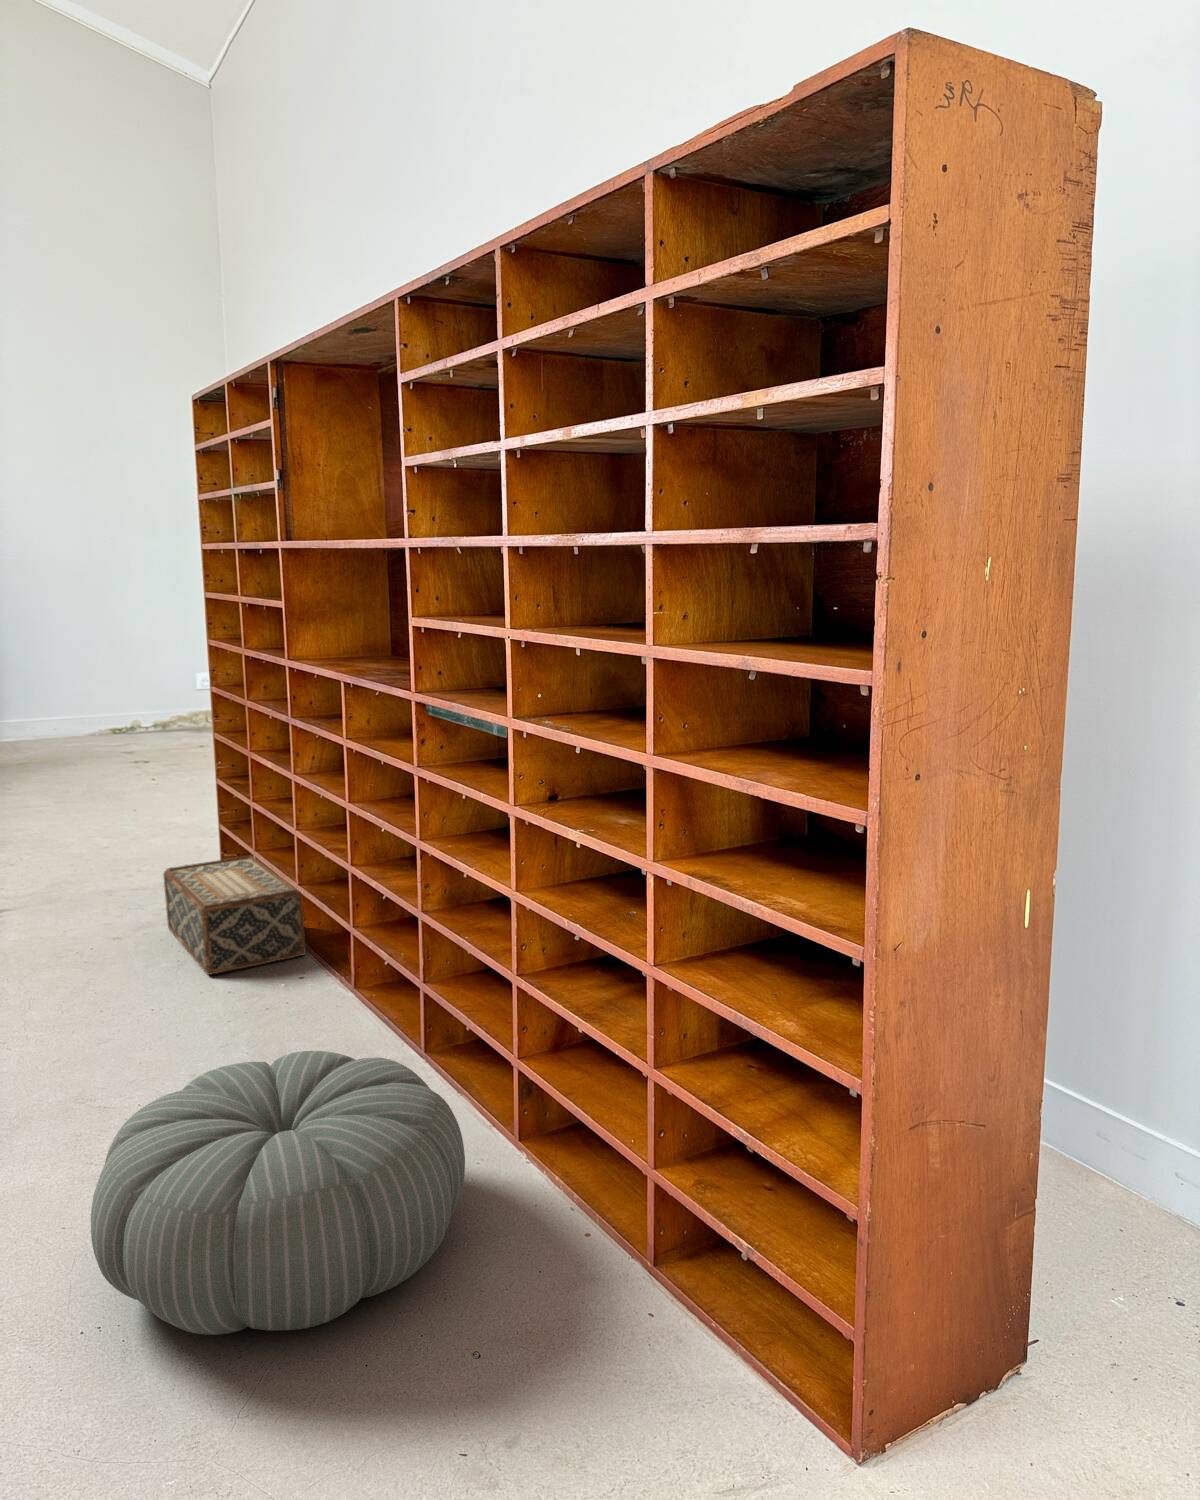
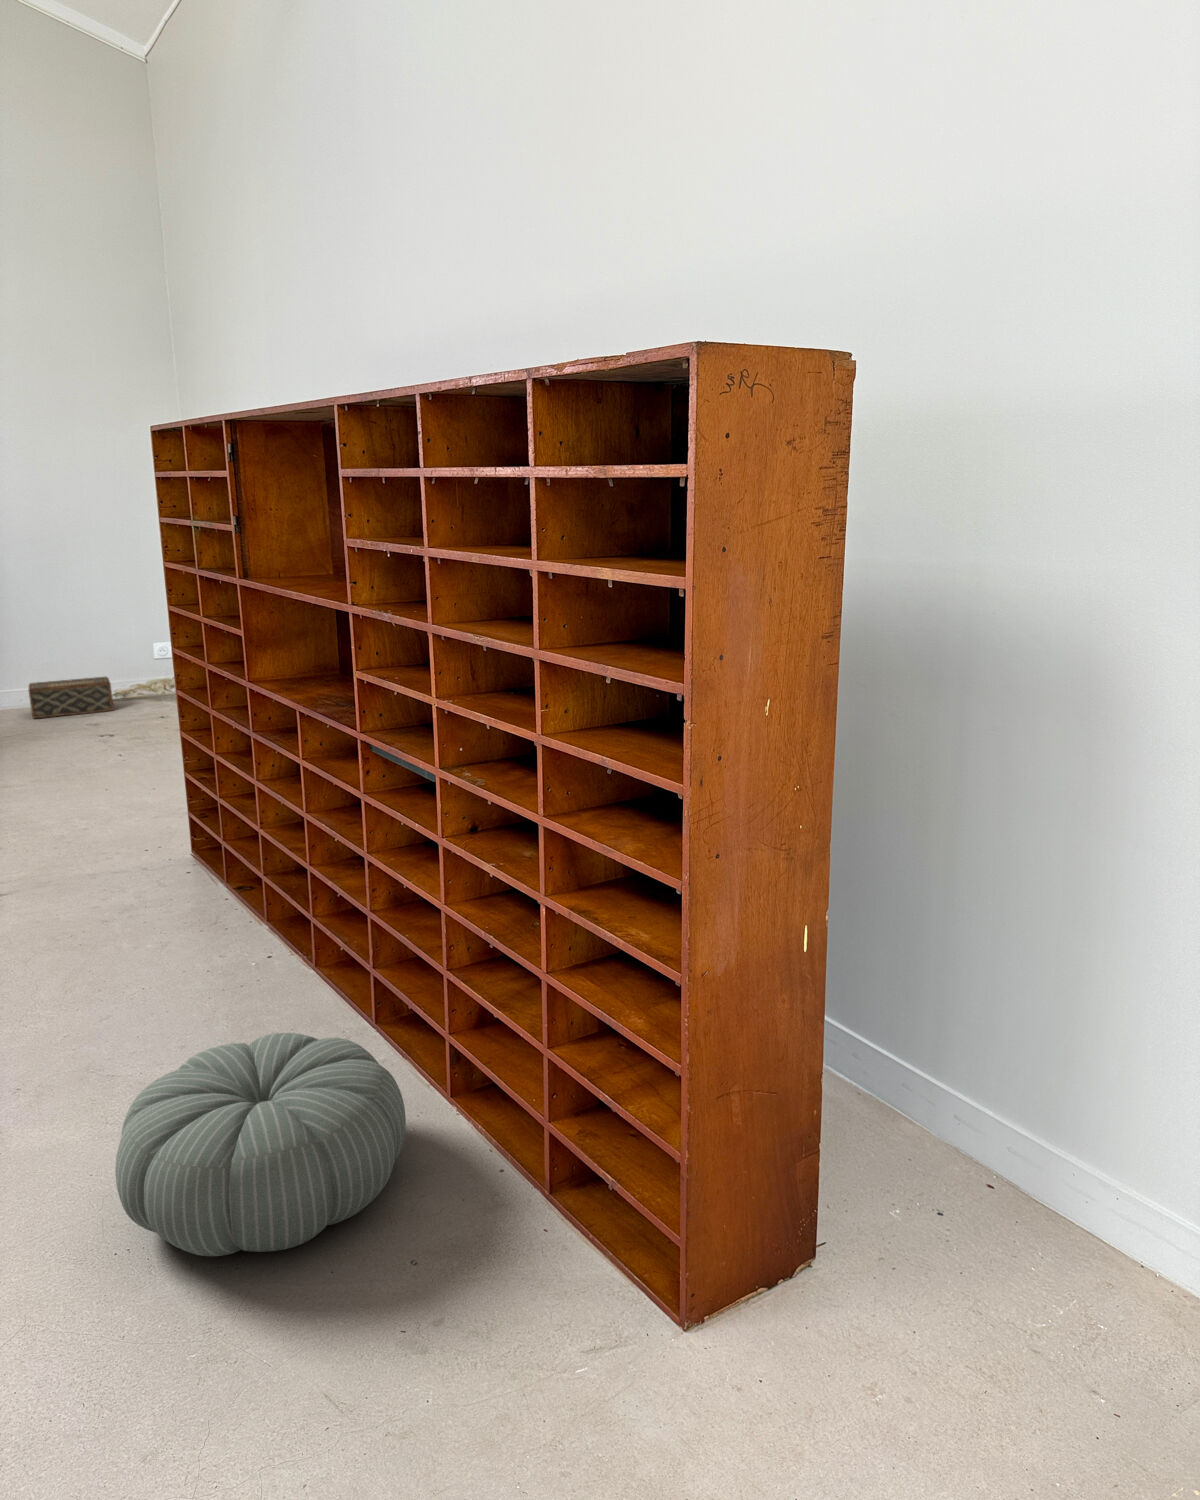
woven basket: present [163,856,306,975] -> present [29,677,114,718]

